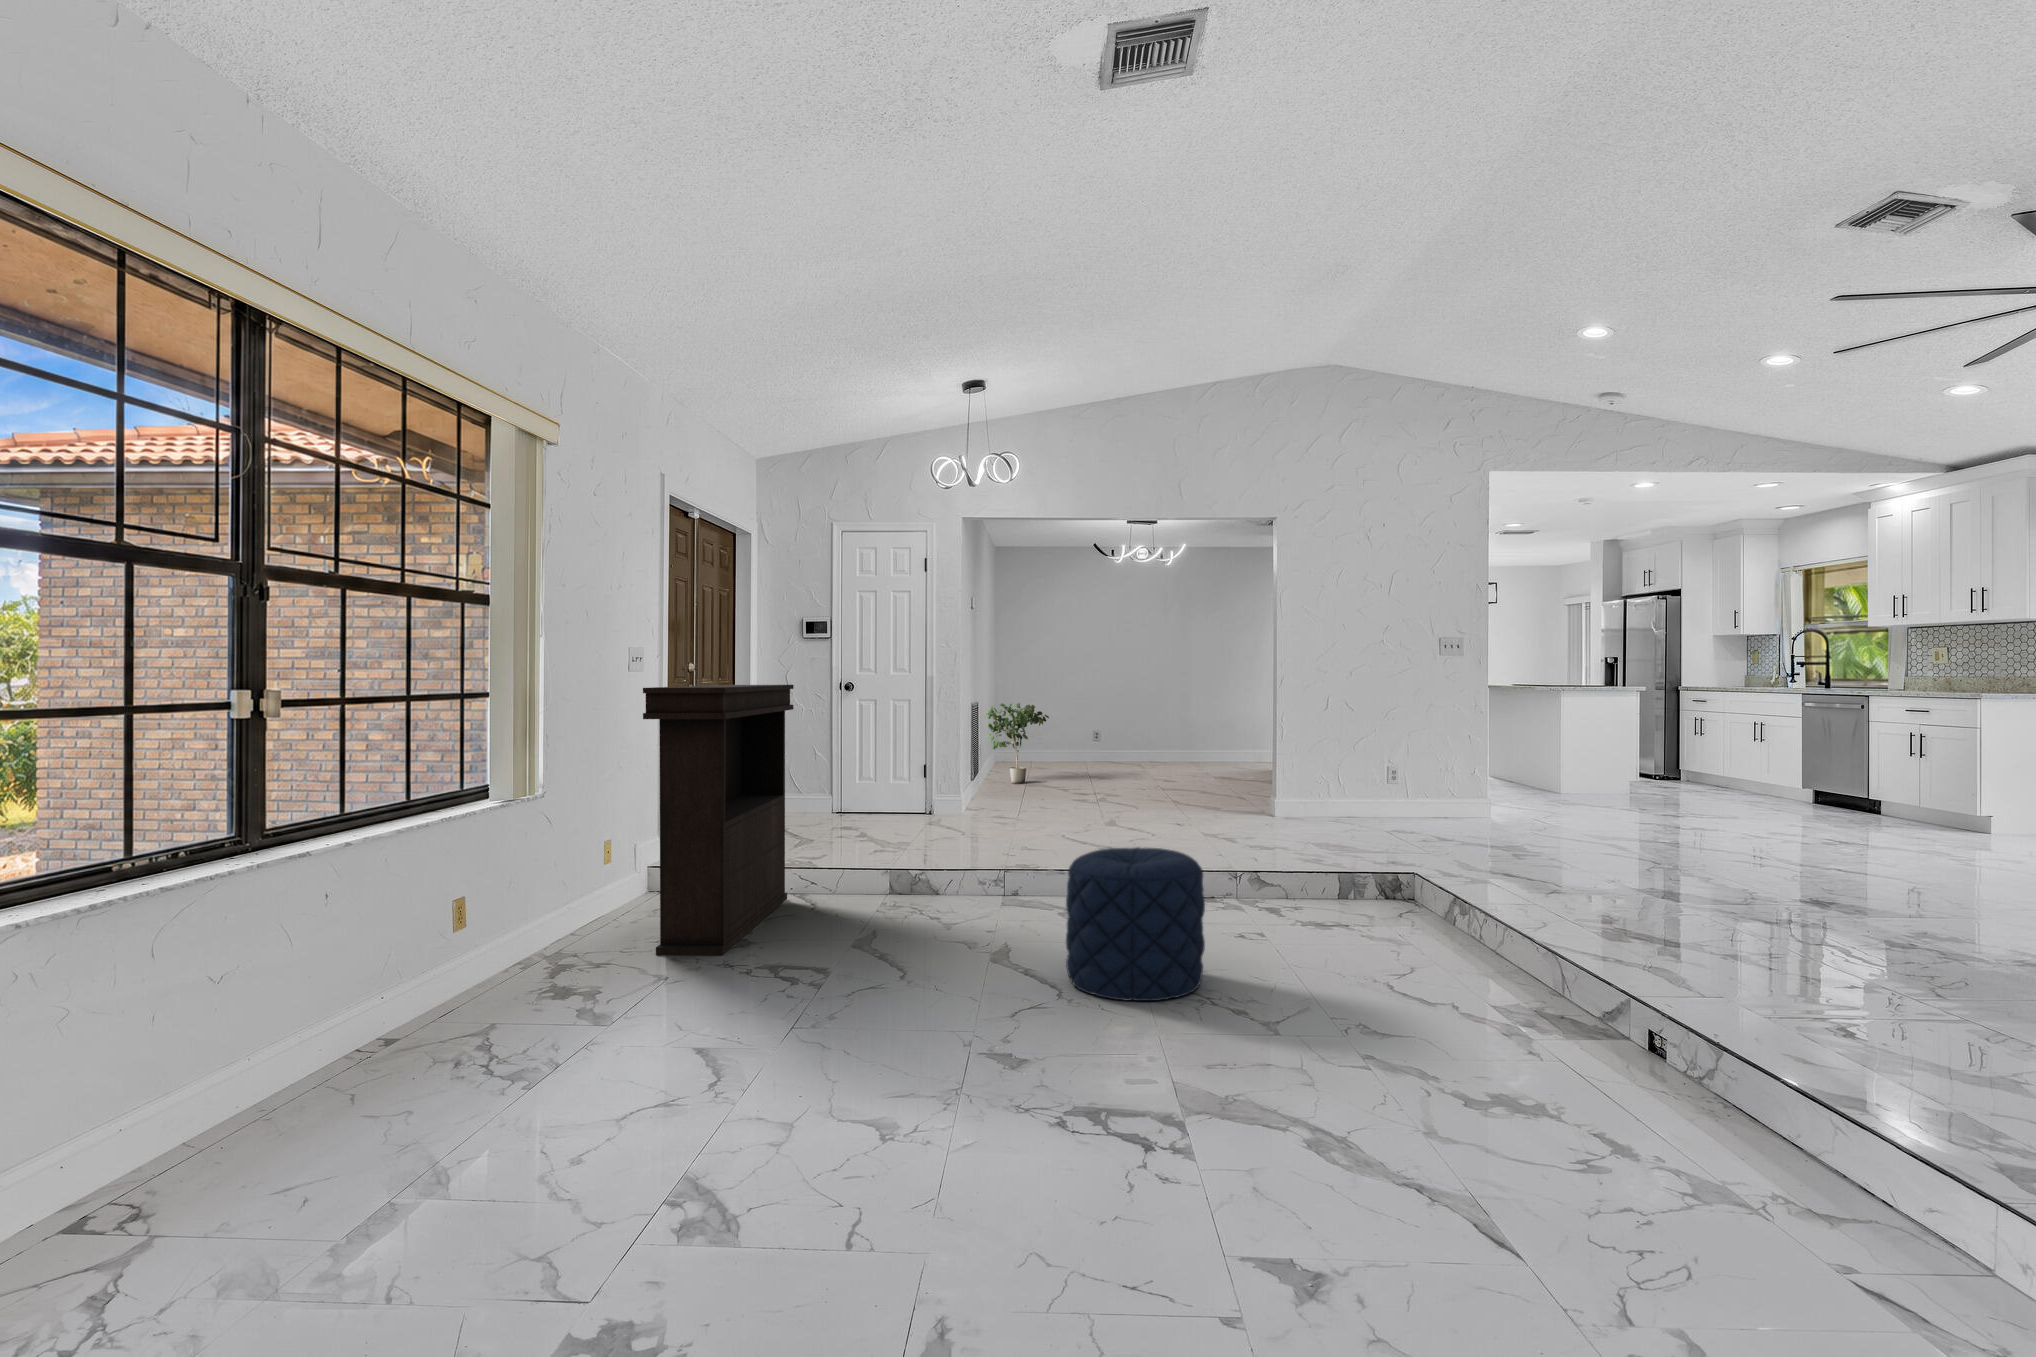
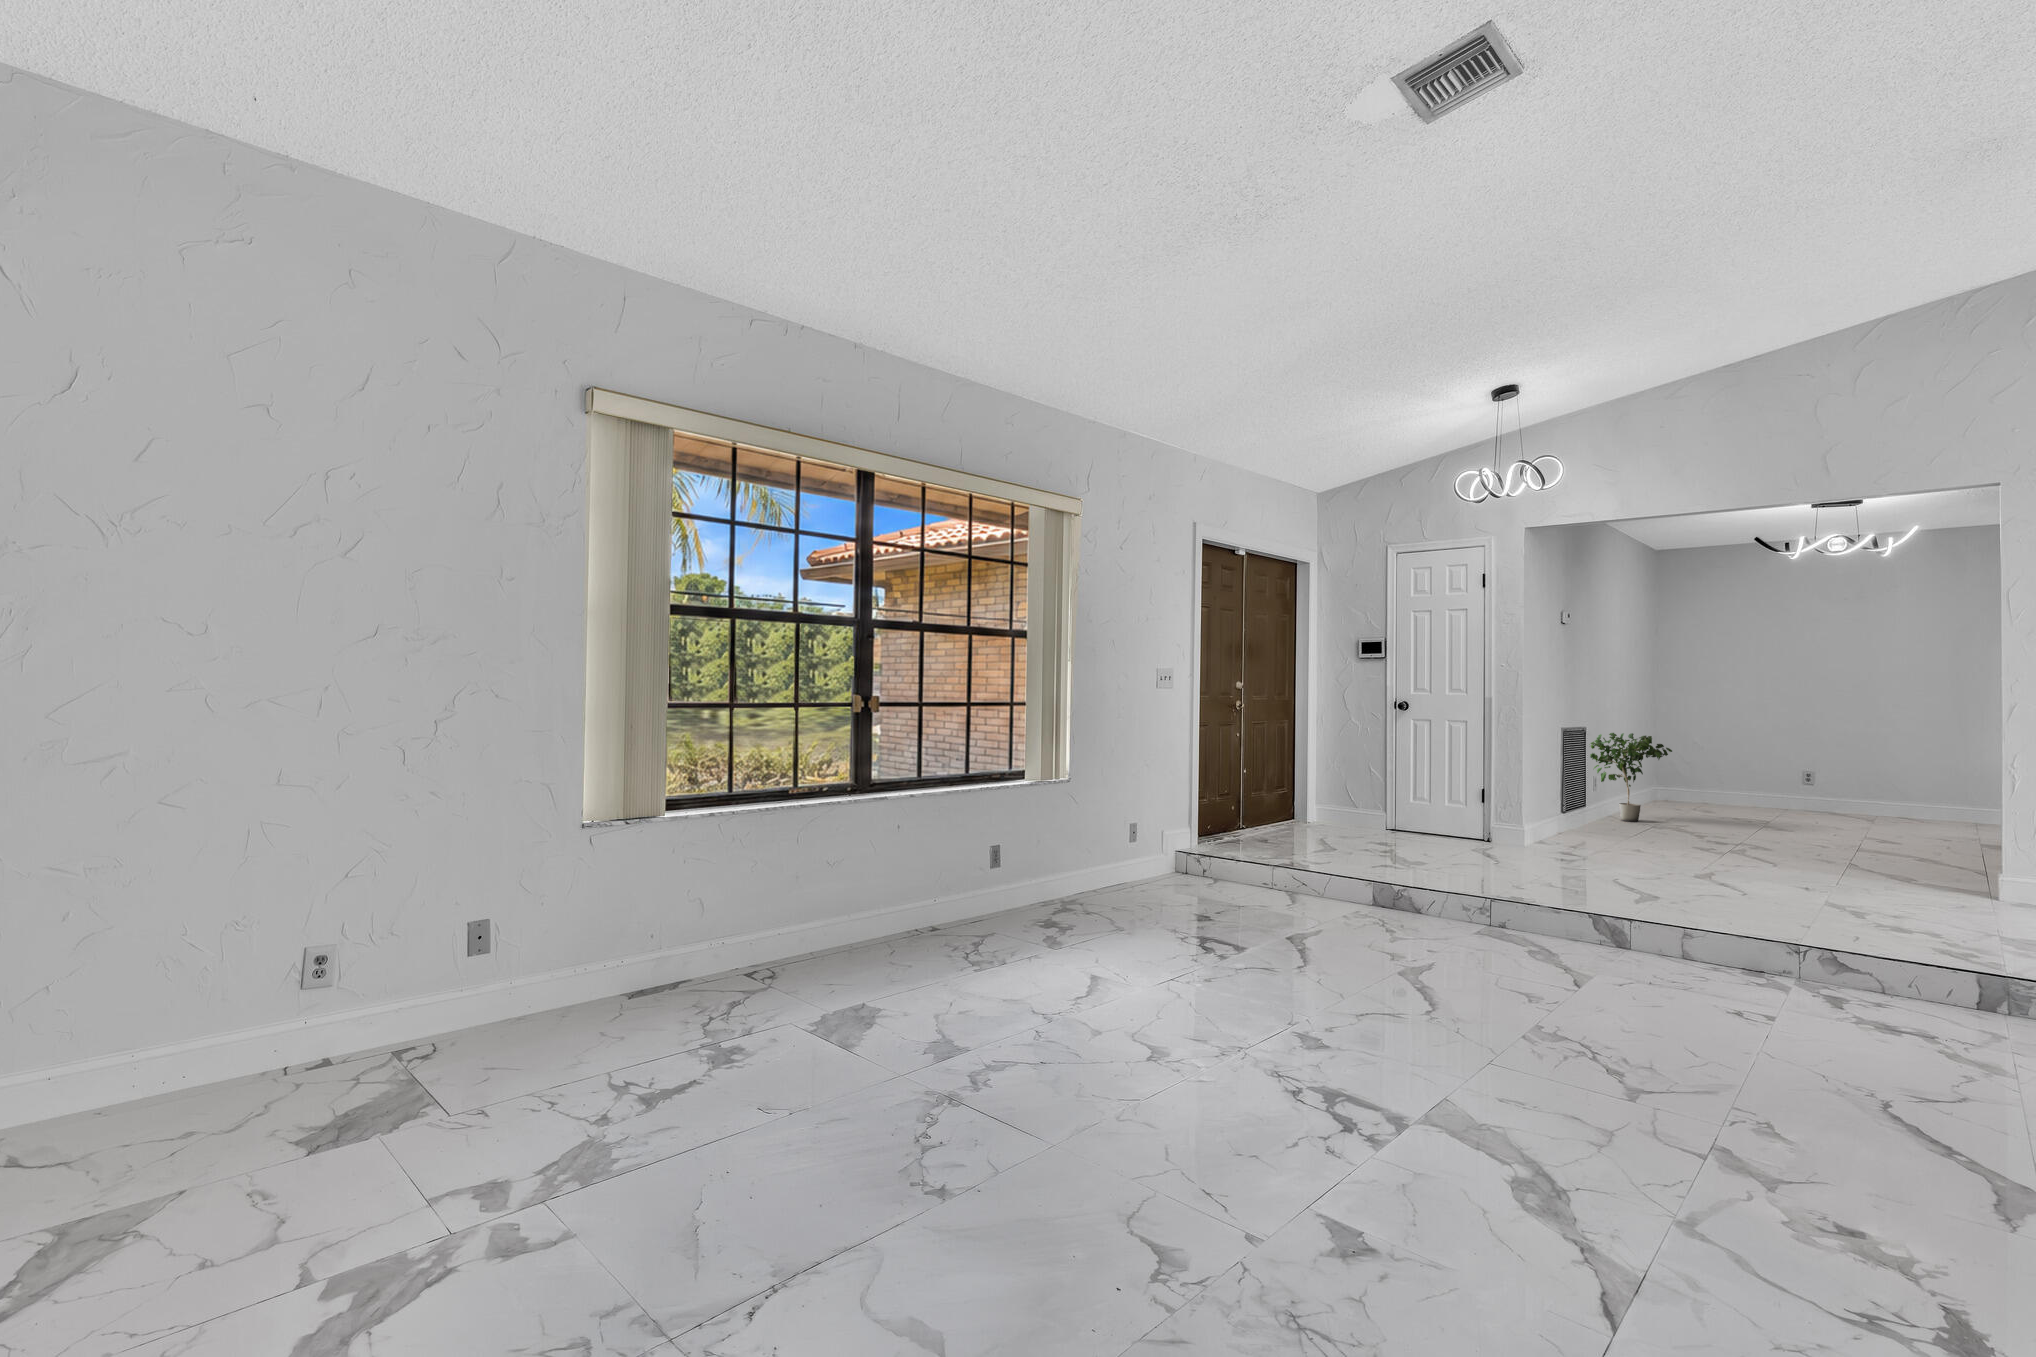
console table: present [643,685,794,955] -> none [1132,702,1292,923]
pouf: present [1066,847,1205,1001] -> none [1460,882,1627,1049]

